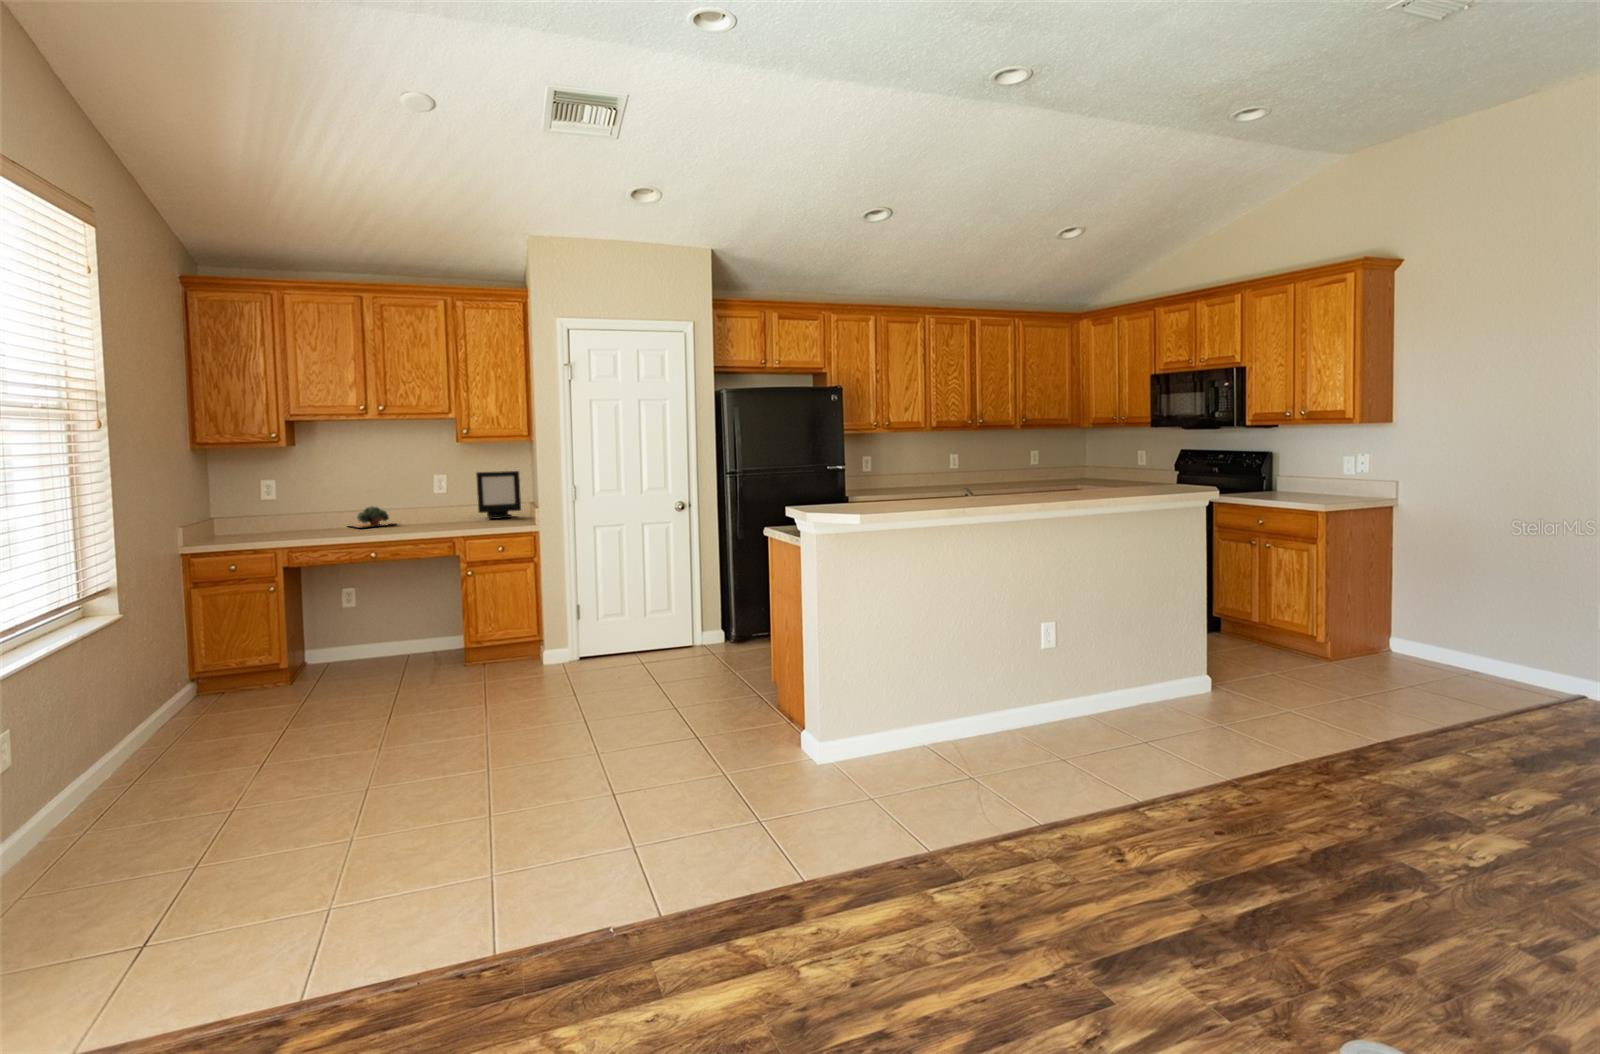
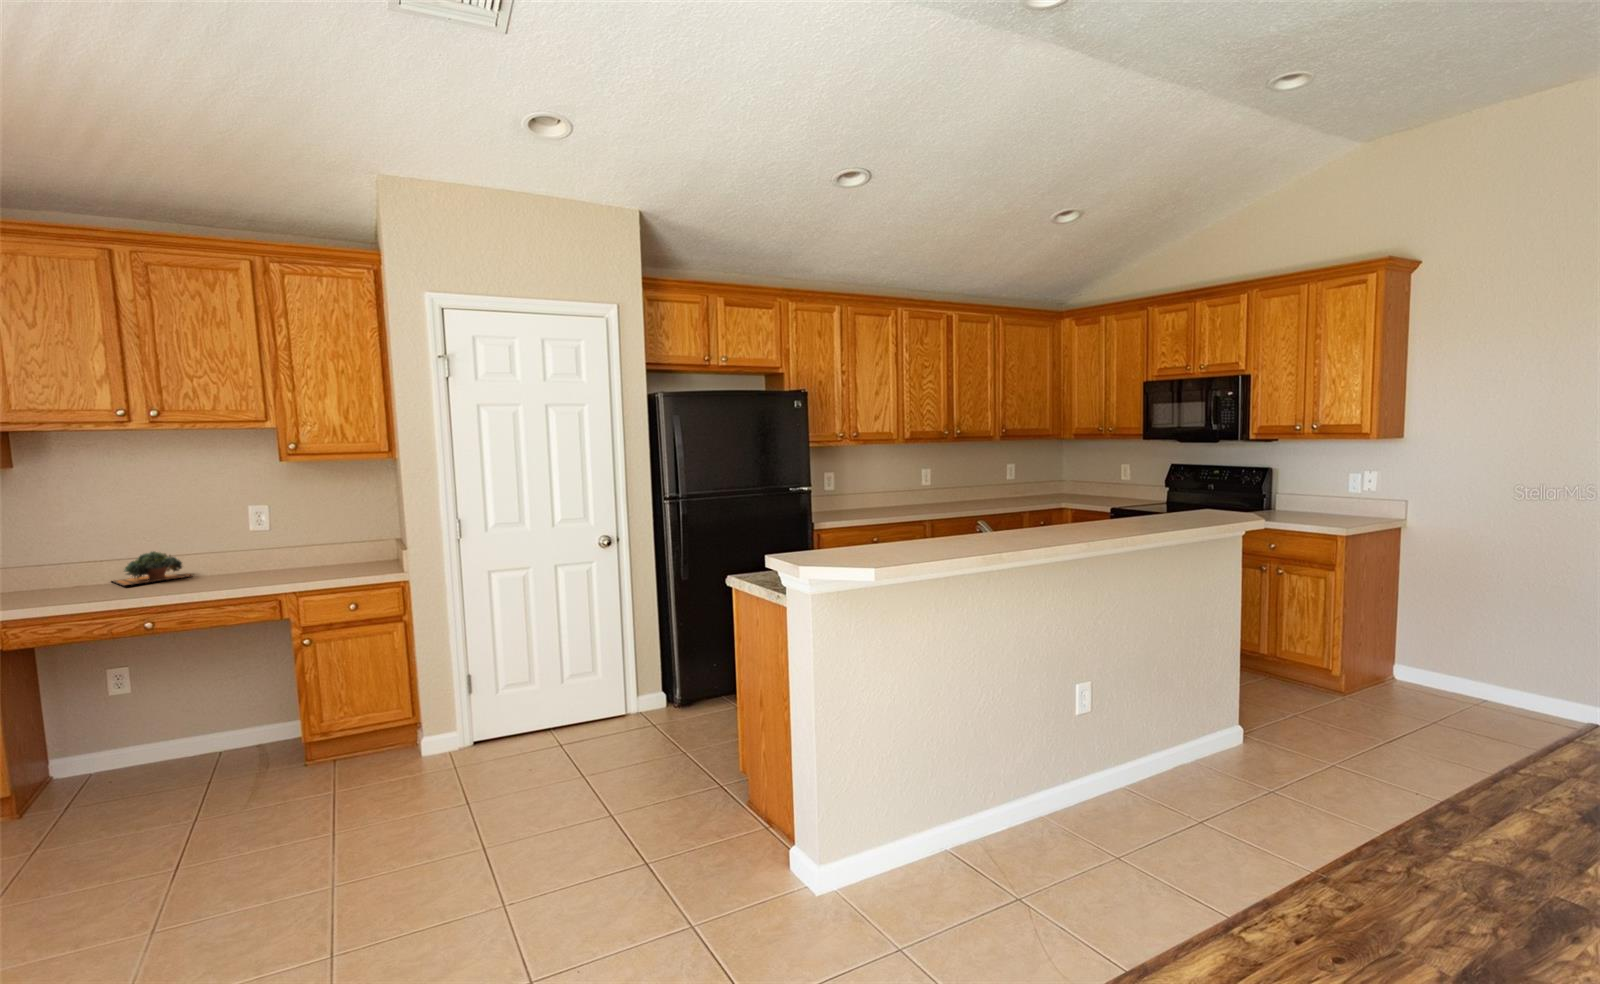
picture frame: present [476,471,521,519] -> none [318,497,385,563]

